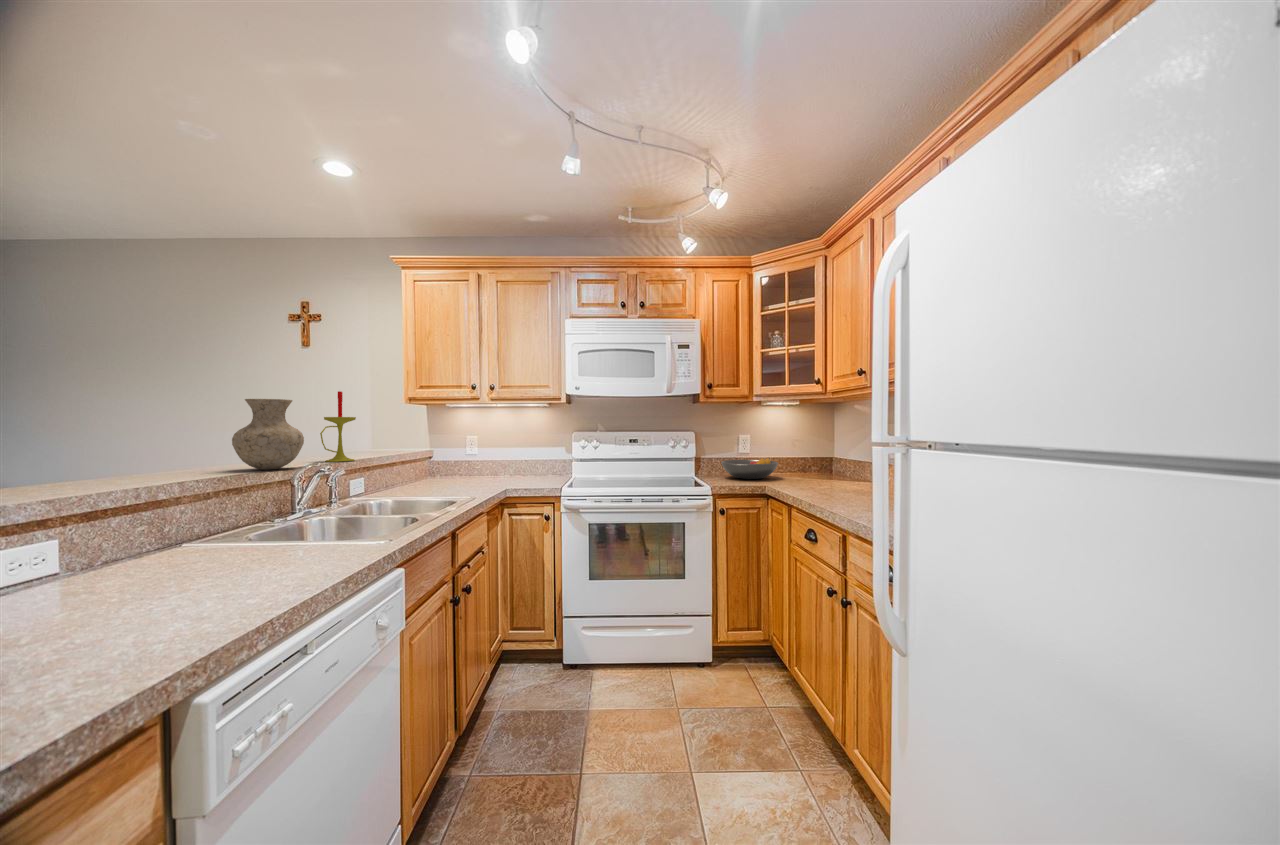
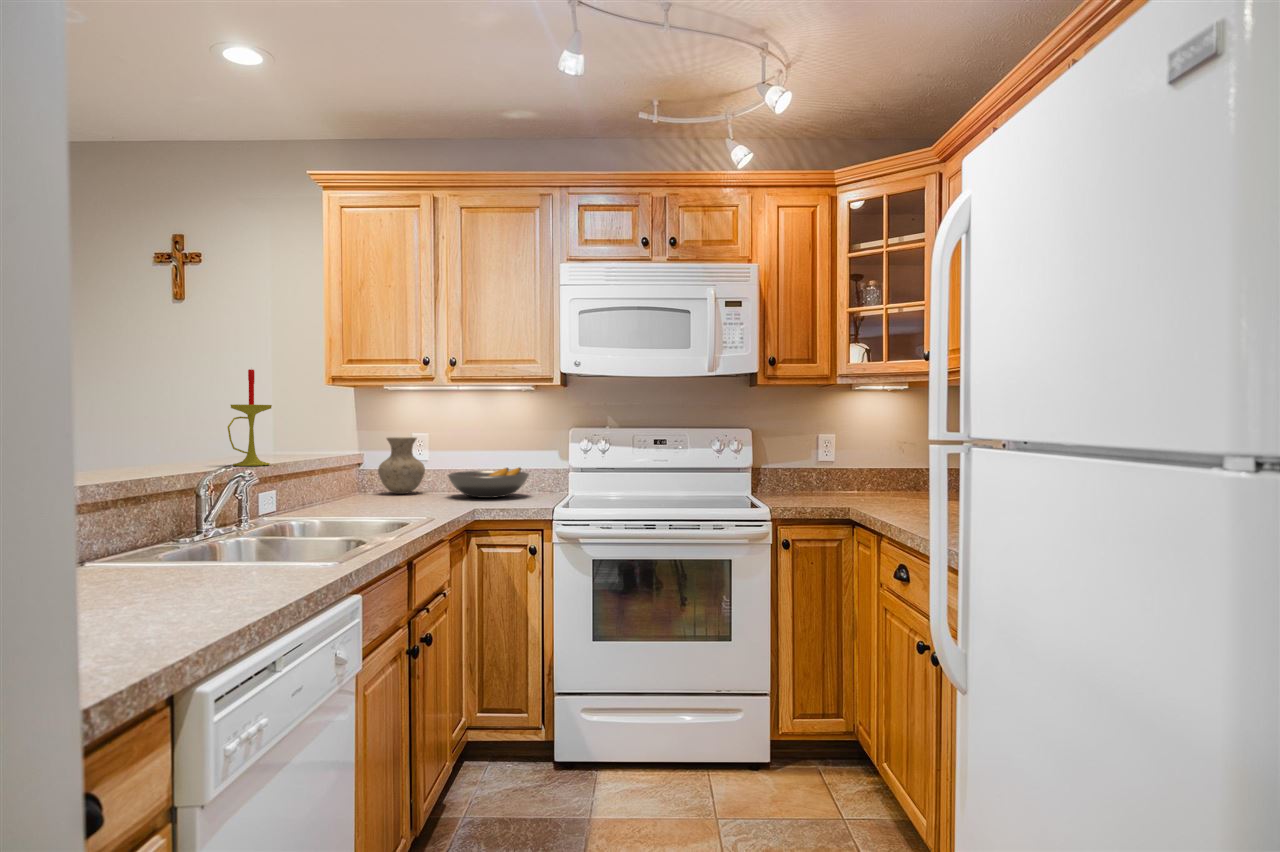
vase: present [232,399,304,470] -> present [378,437,425,494]
fruit bowl: present [721,458,778,479] -> present [448,468,529,498]

